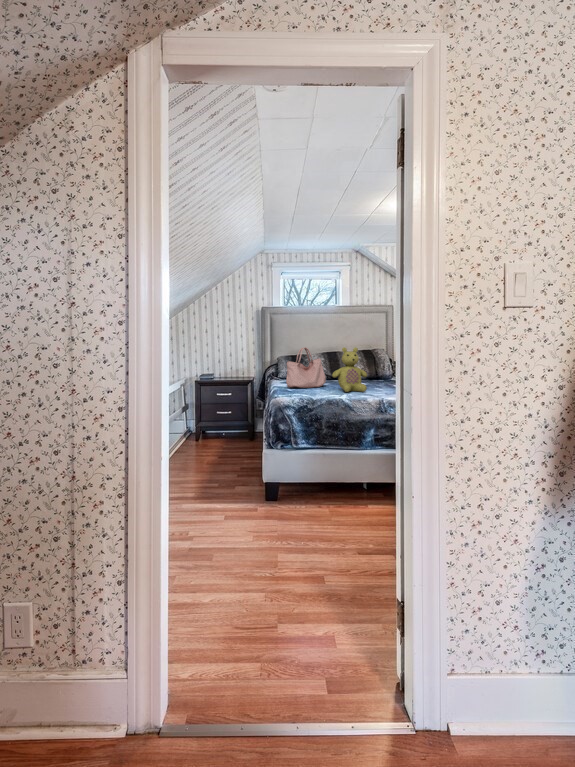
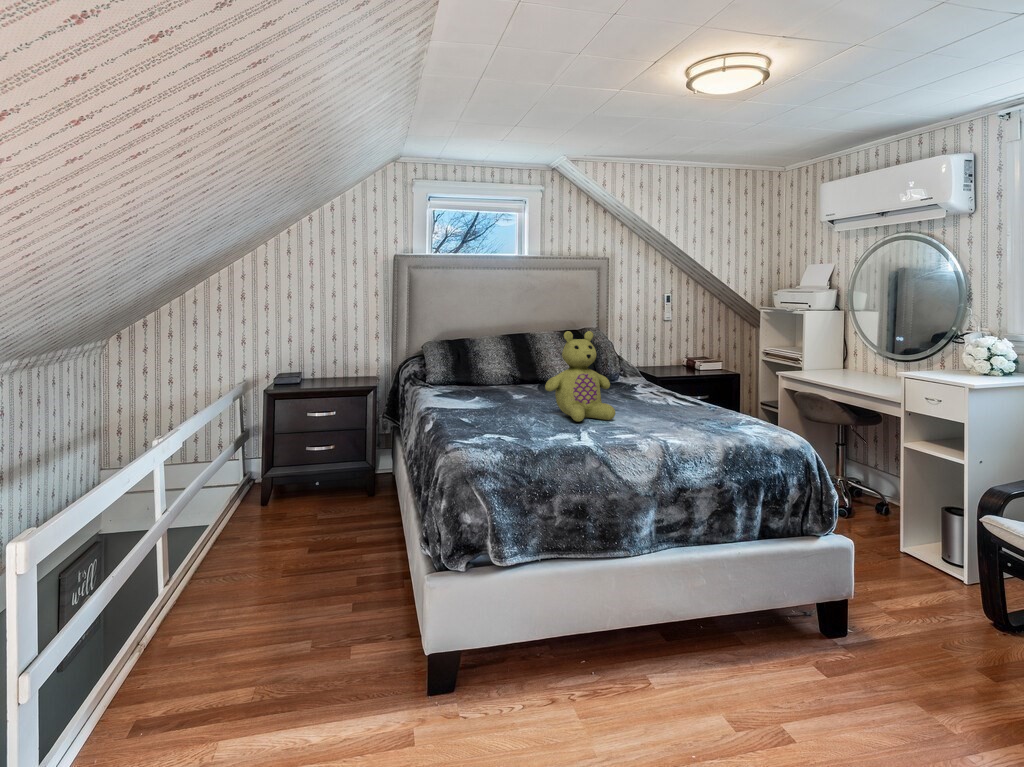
handbag: present [286,347,326,388] -> none [449,329,522,409]

